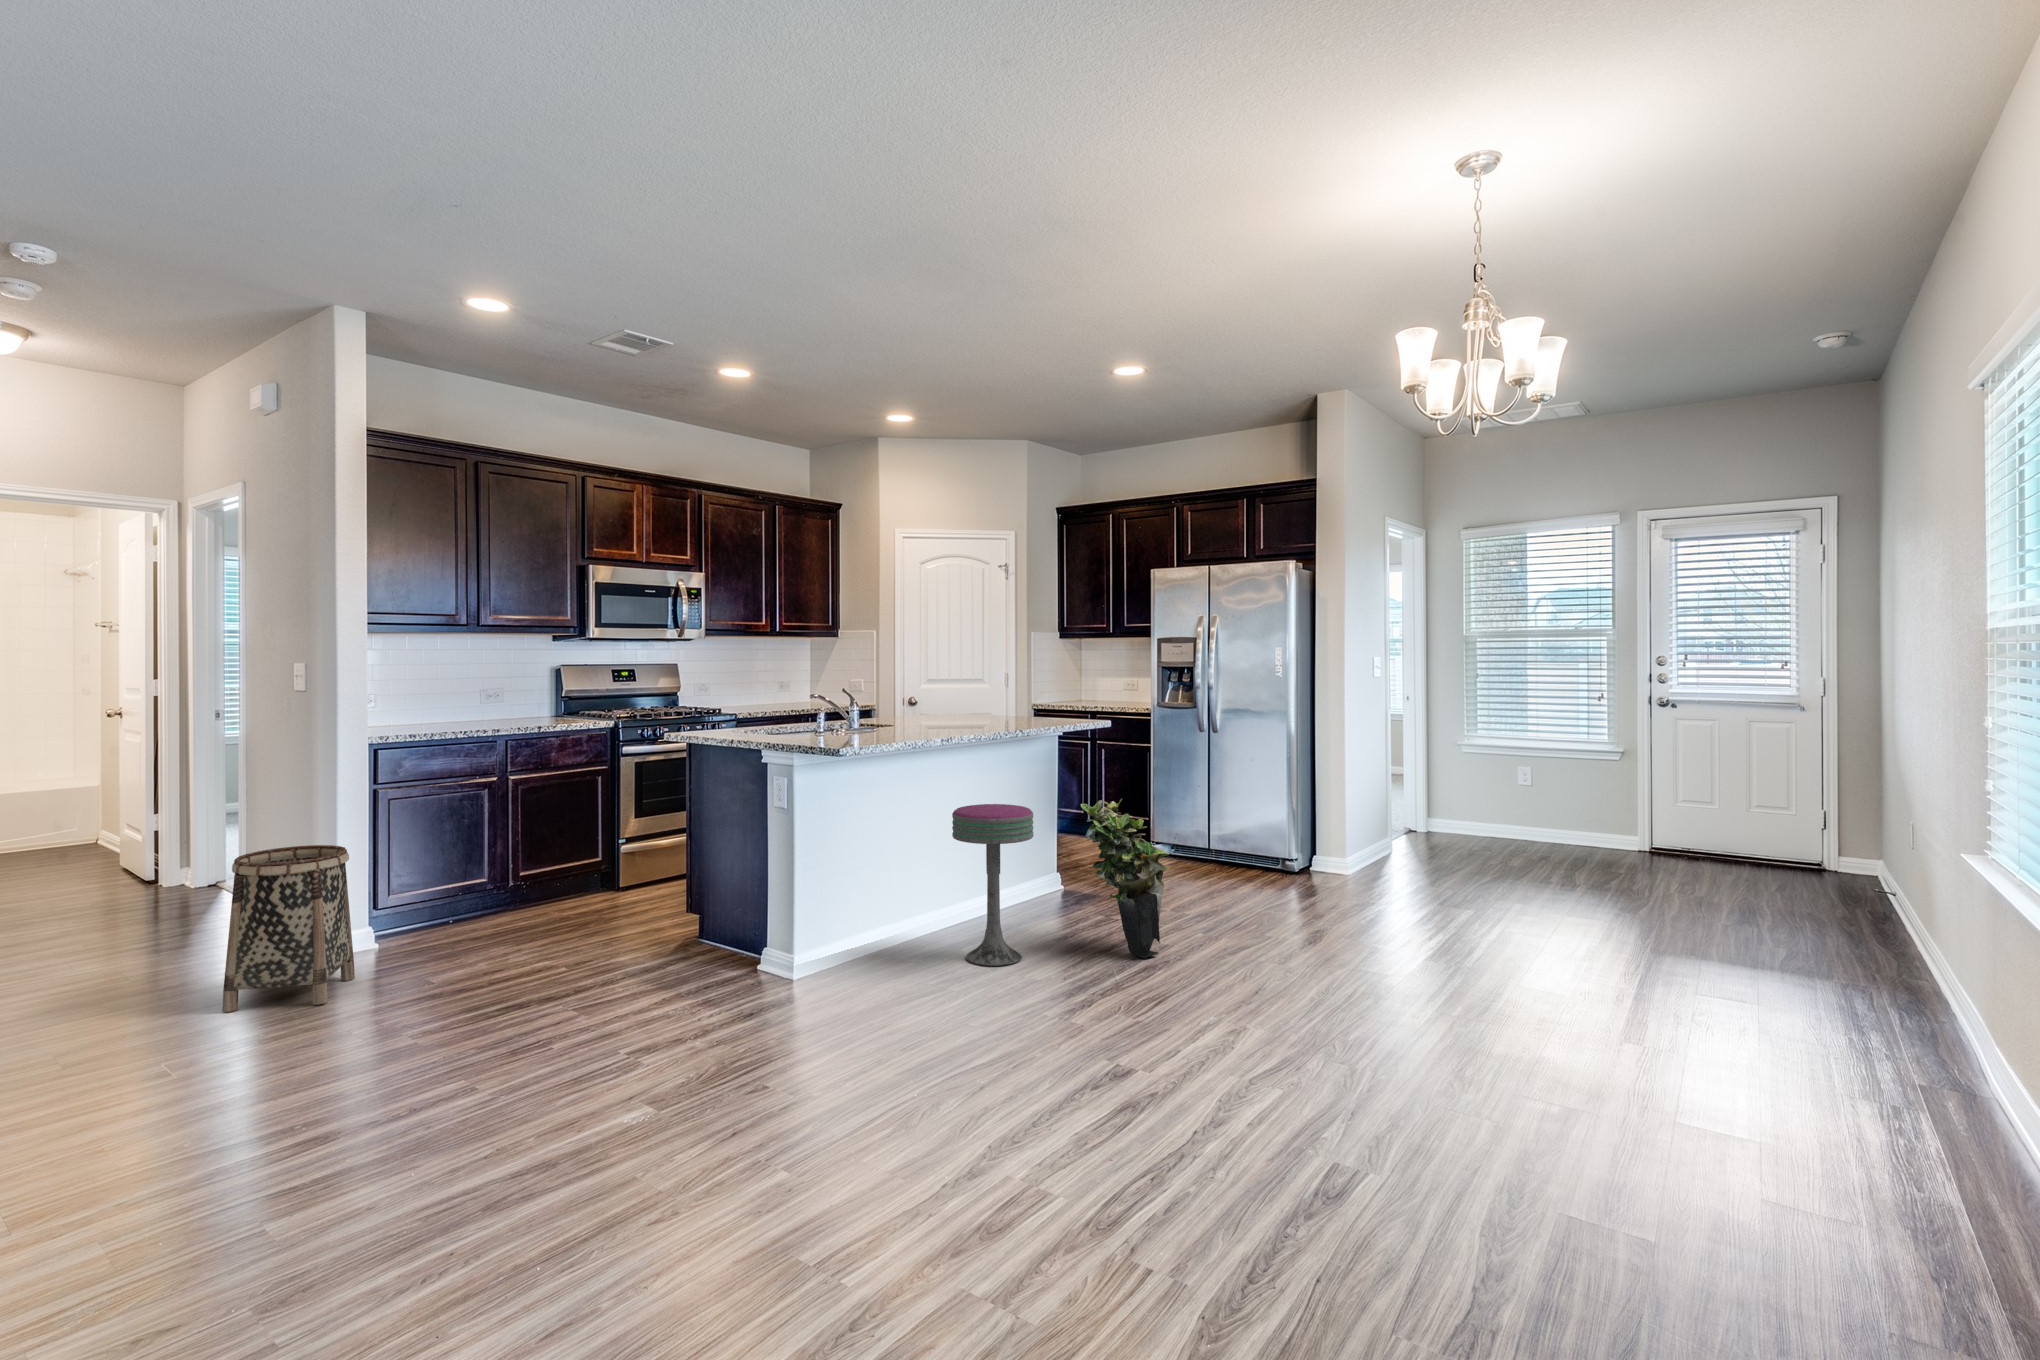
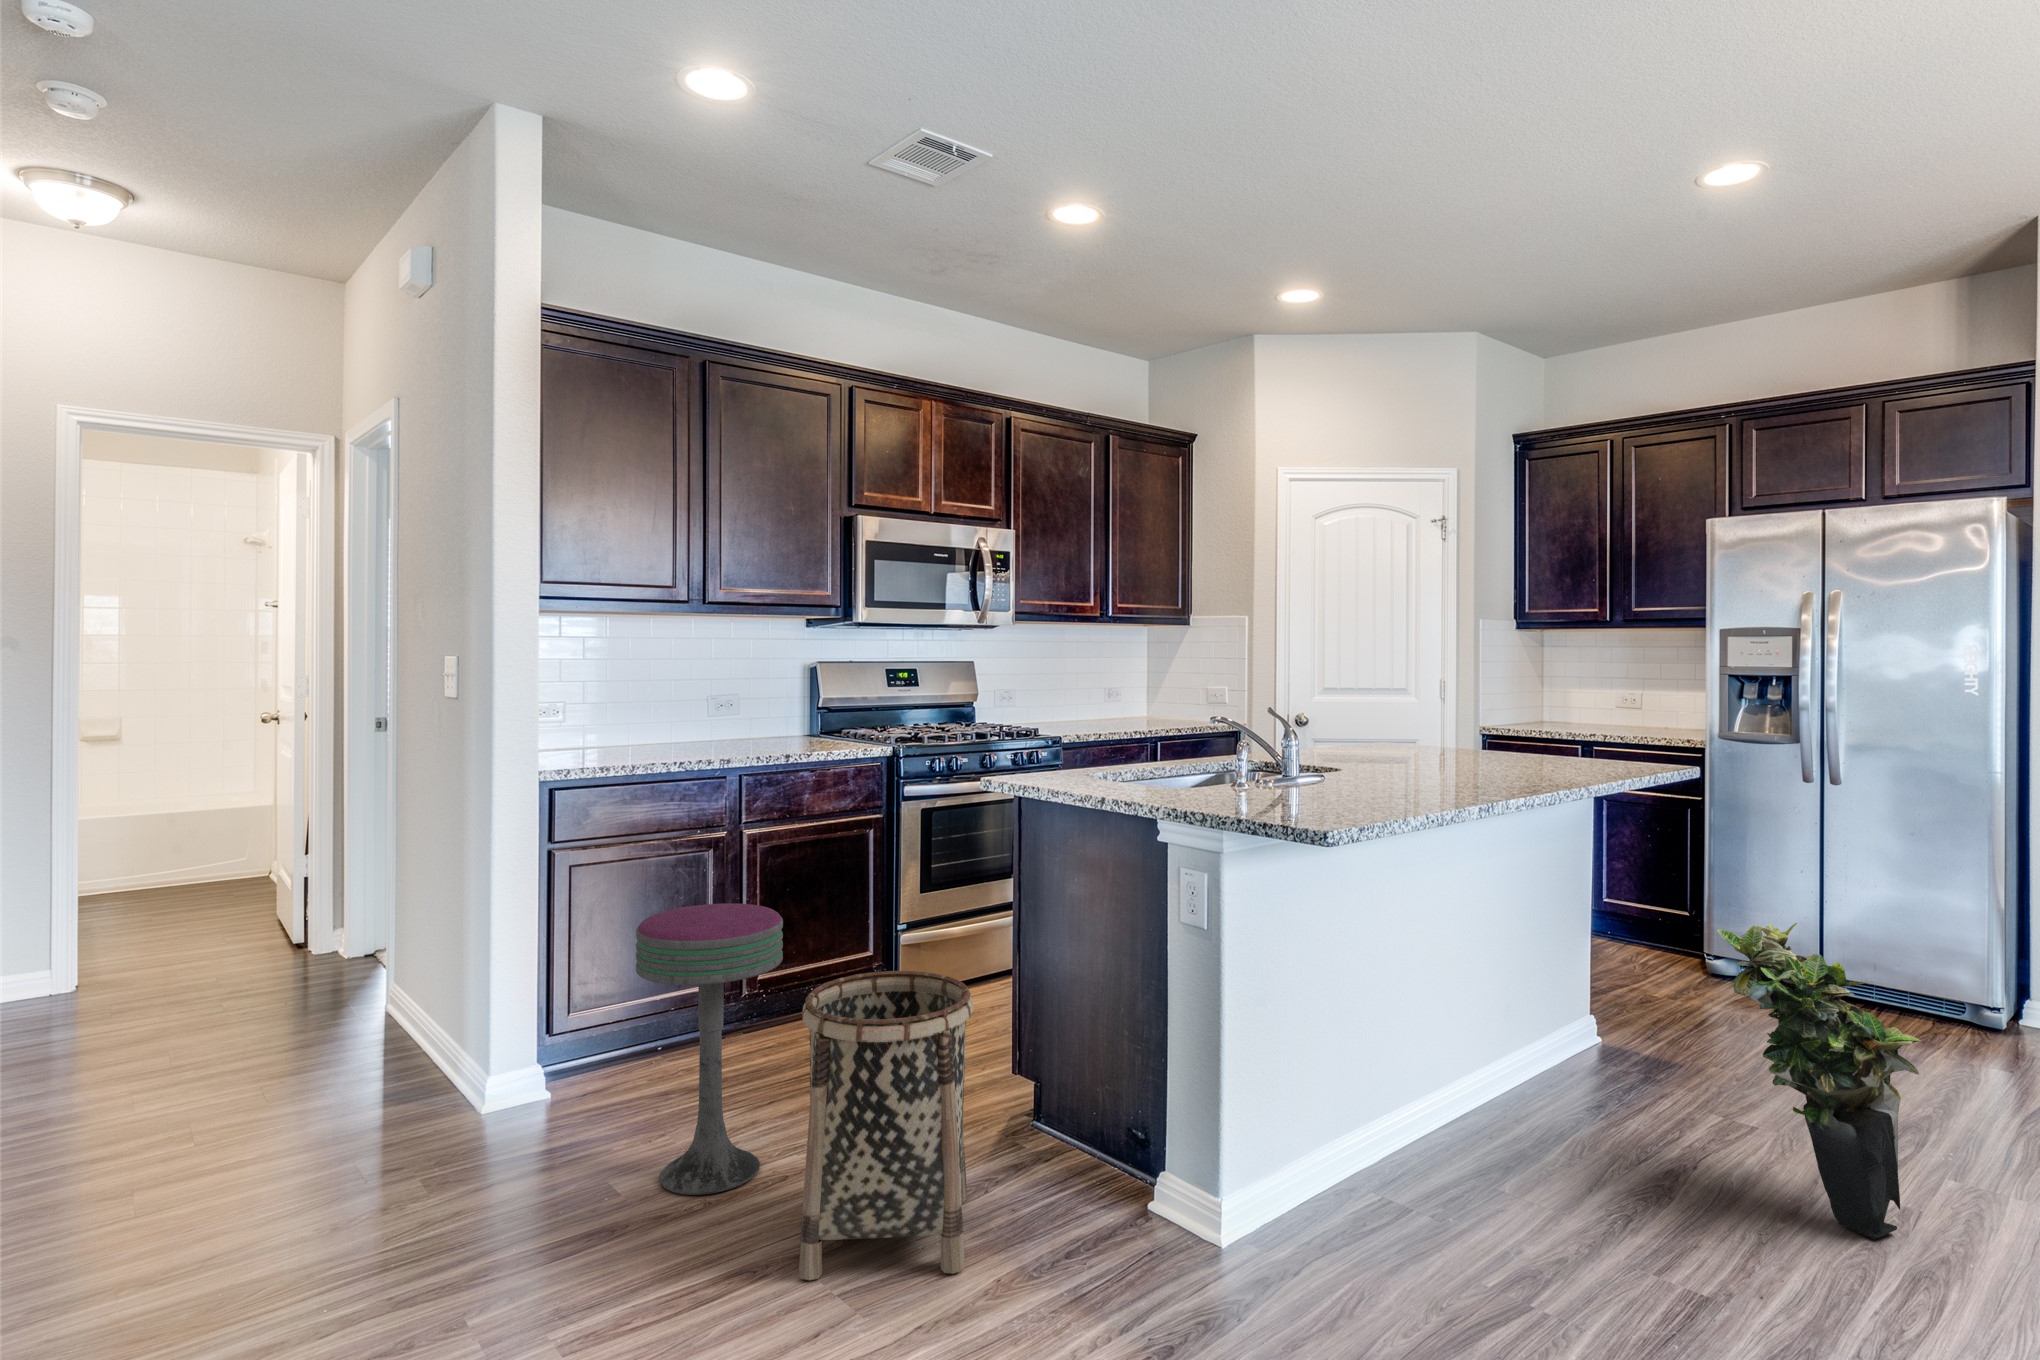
bar stool: present [952,804,1034,966] -> present [636,903,783,1195]
basket: present [222,845,355,1012] -> present [798,971,974,1280]

